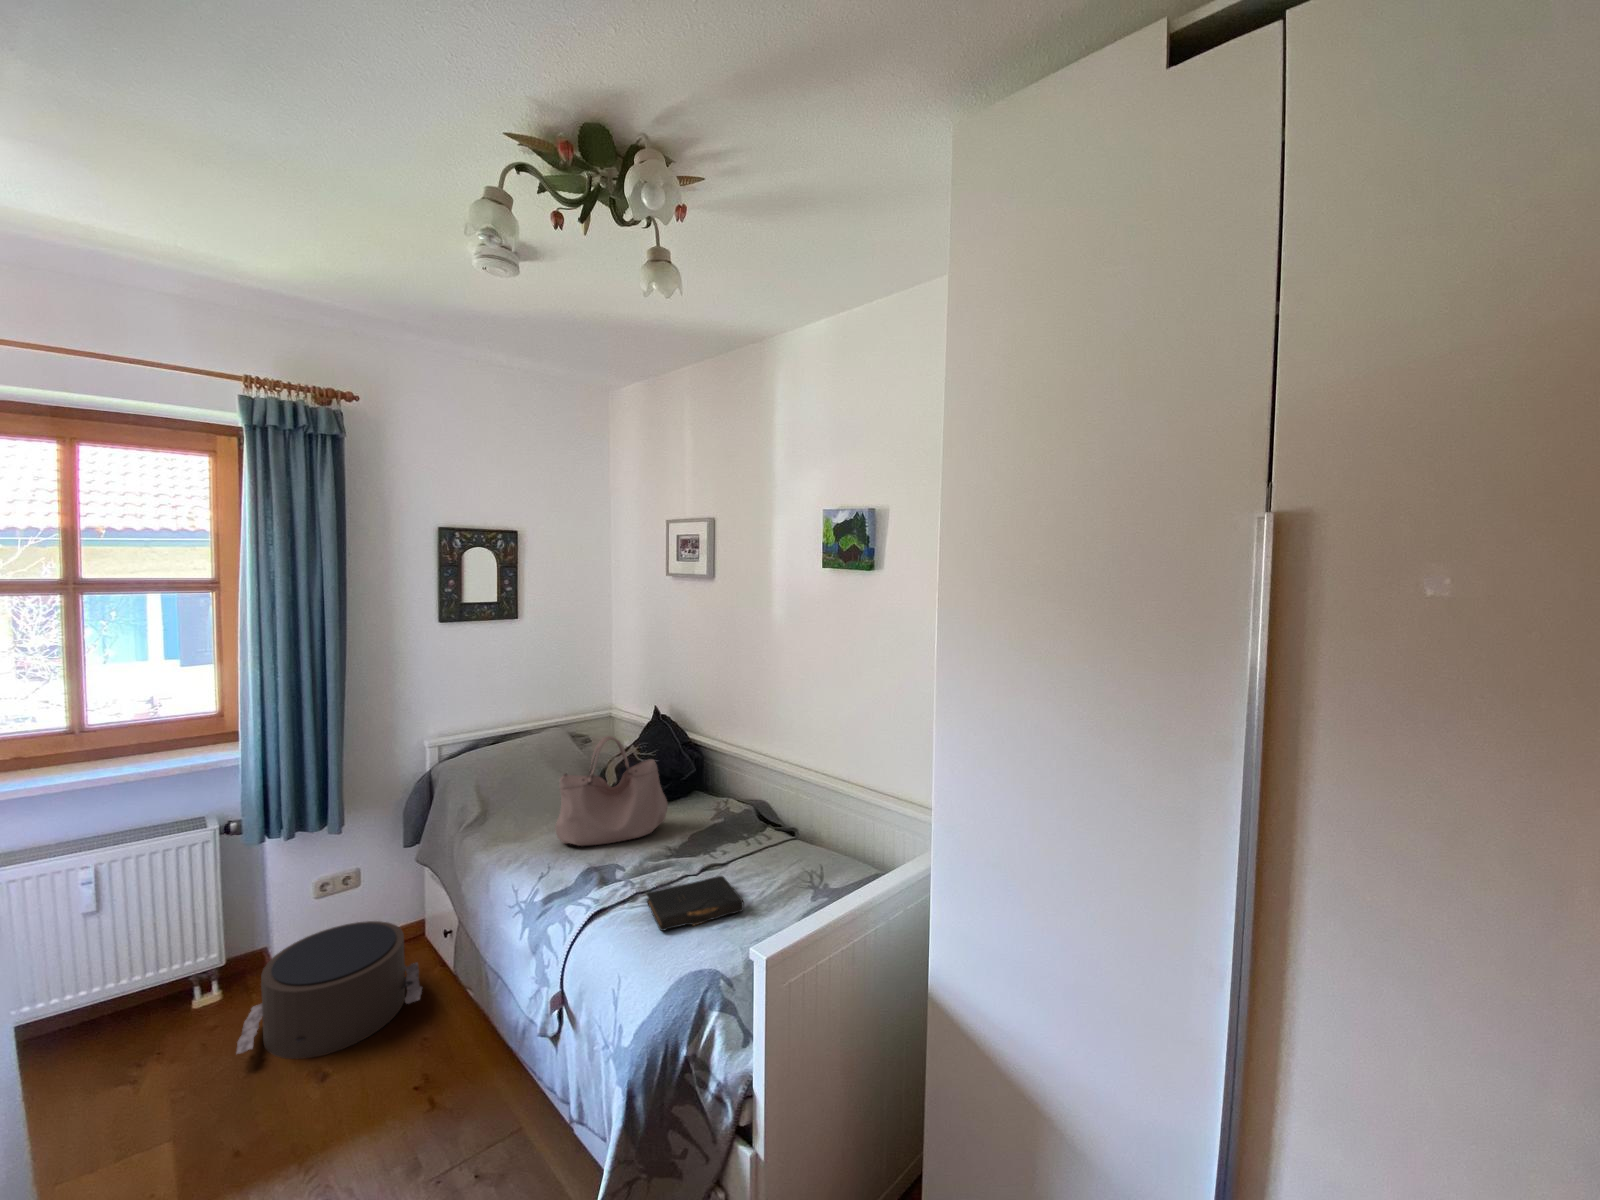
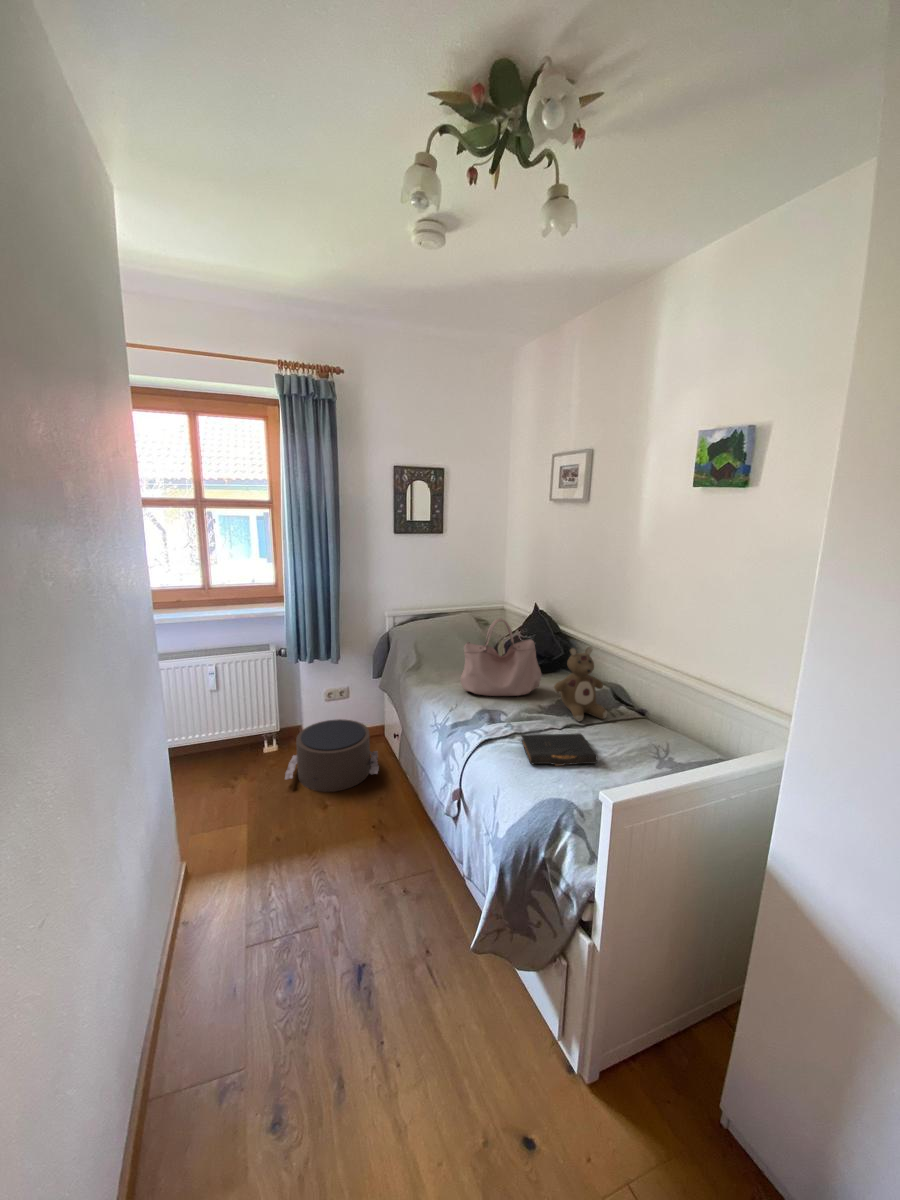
stuffed bear: none [684,761,752,859] -> present [553,647,607,721]

